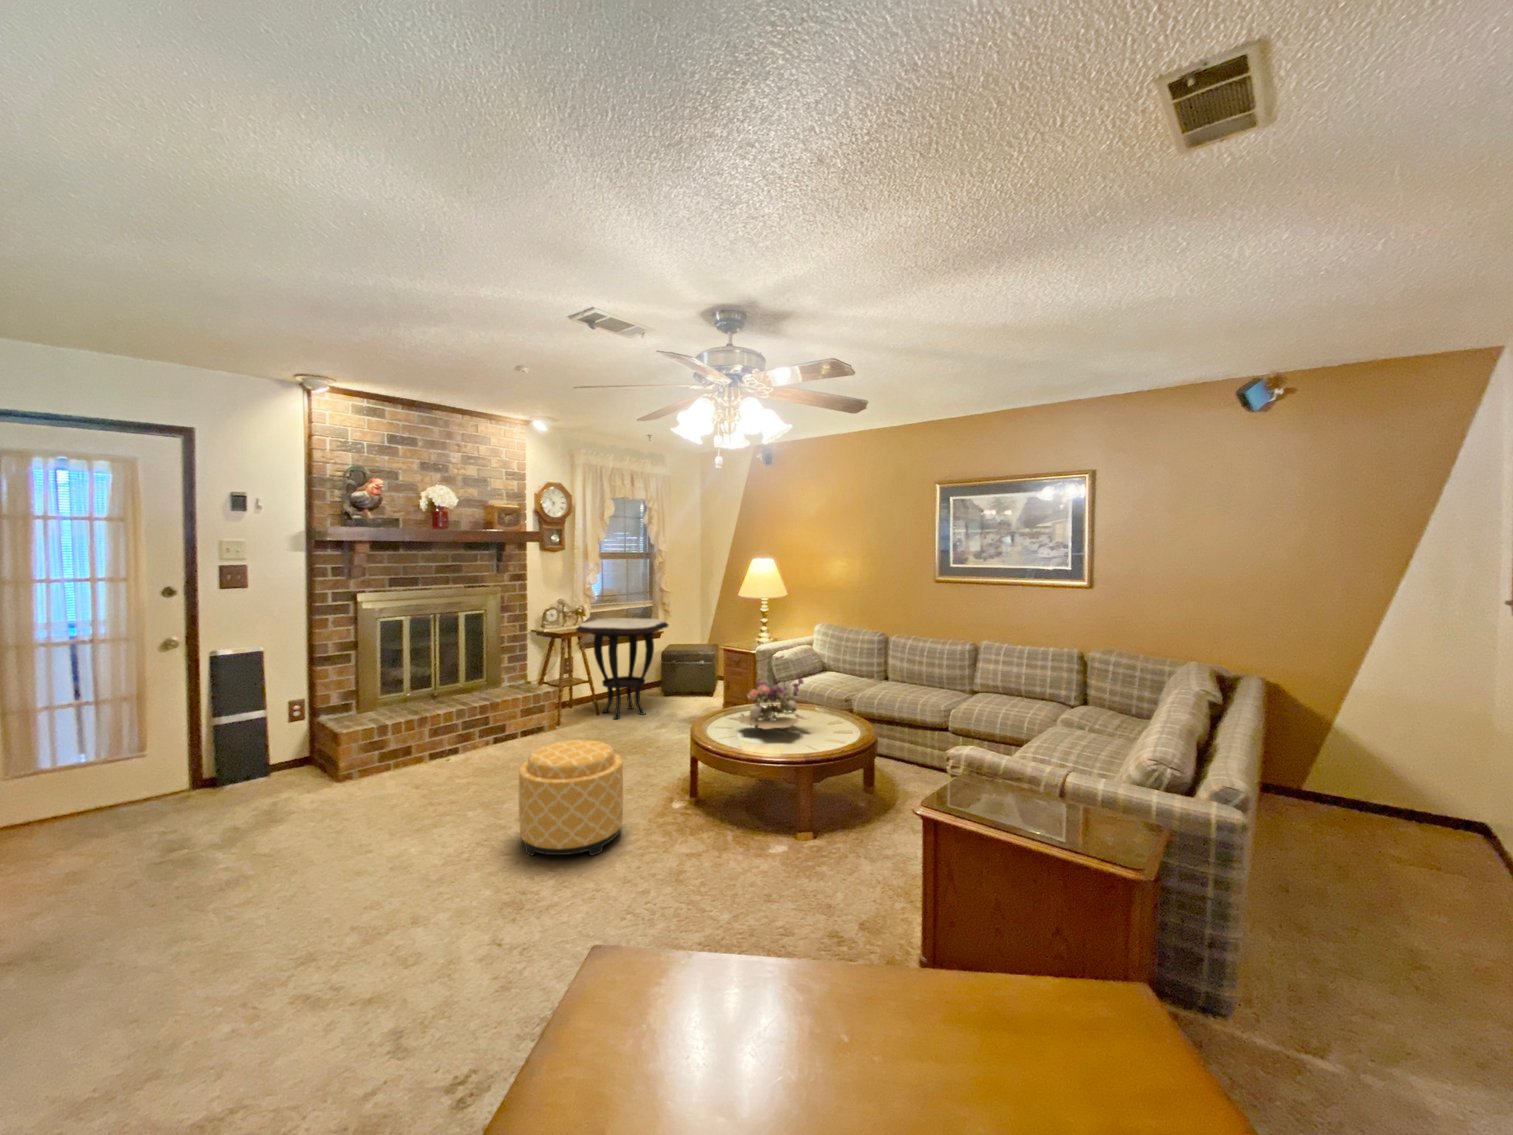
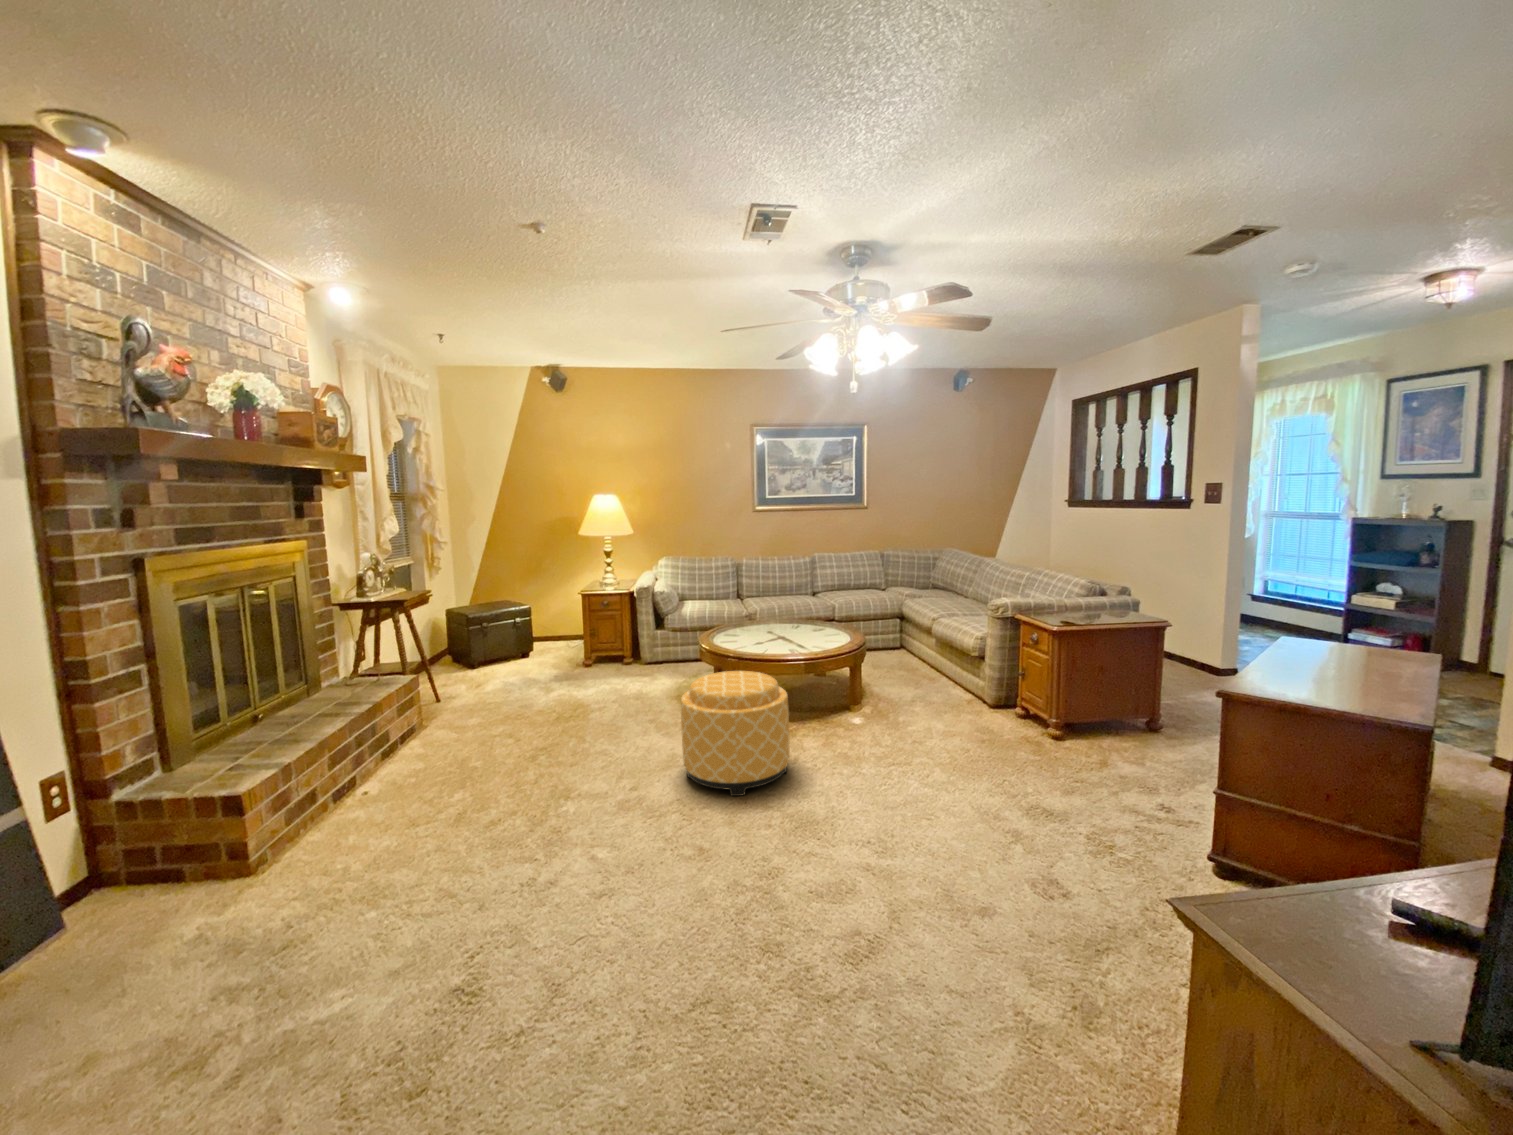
side table: present [576,618,669,719] -> none [408,572,531,698]
flower arrangement: present [737,675,806,731] -> none [766,584,825,640]

